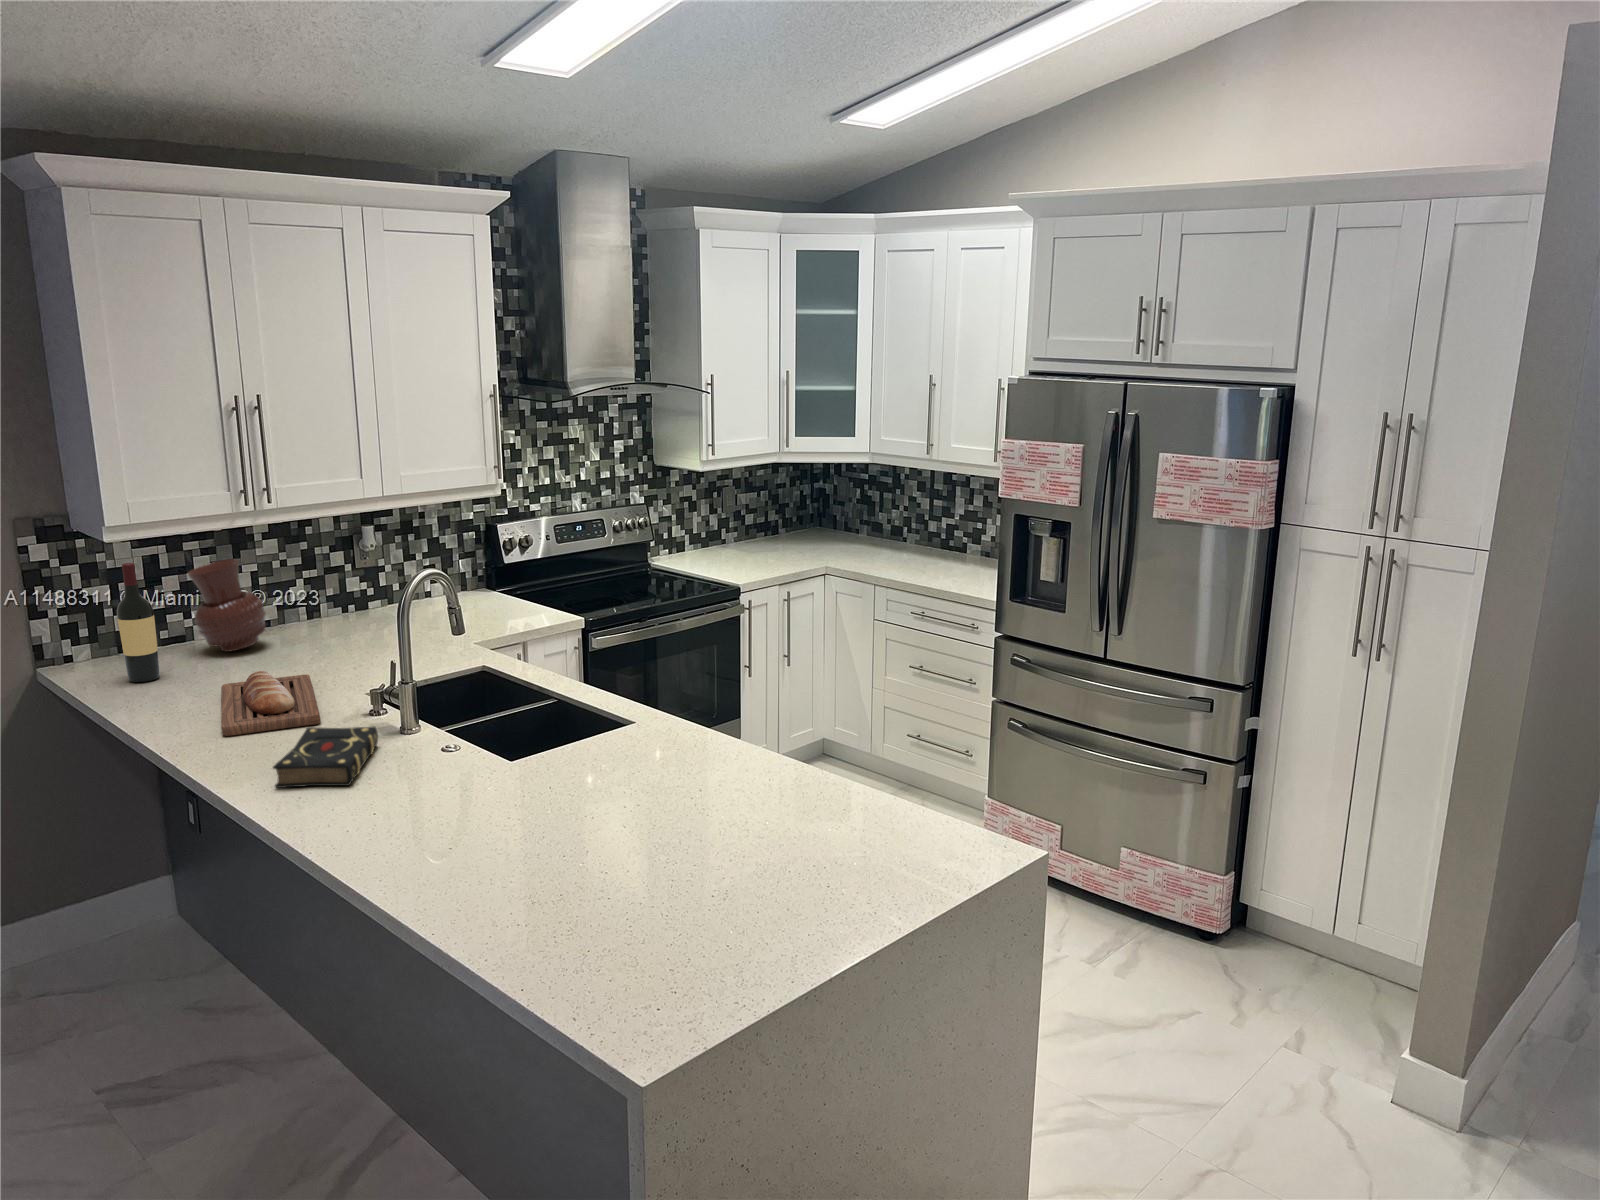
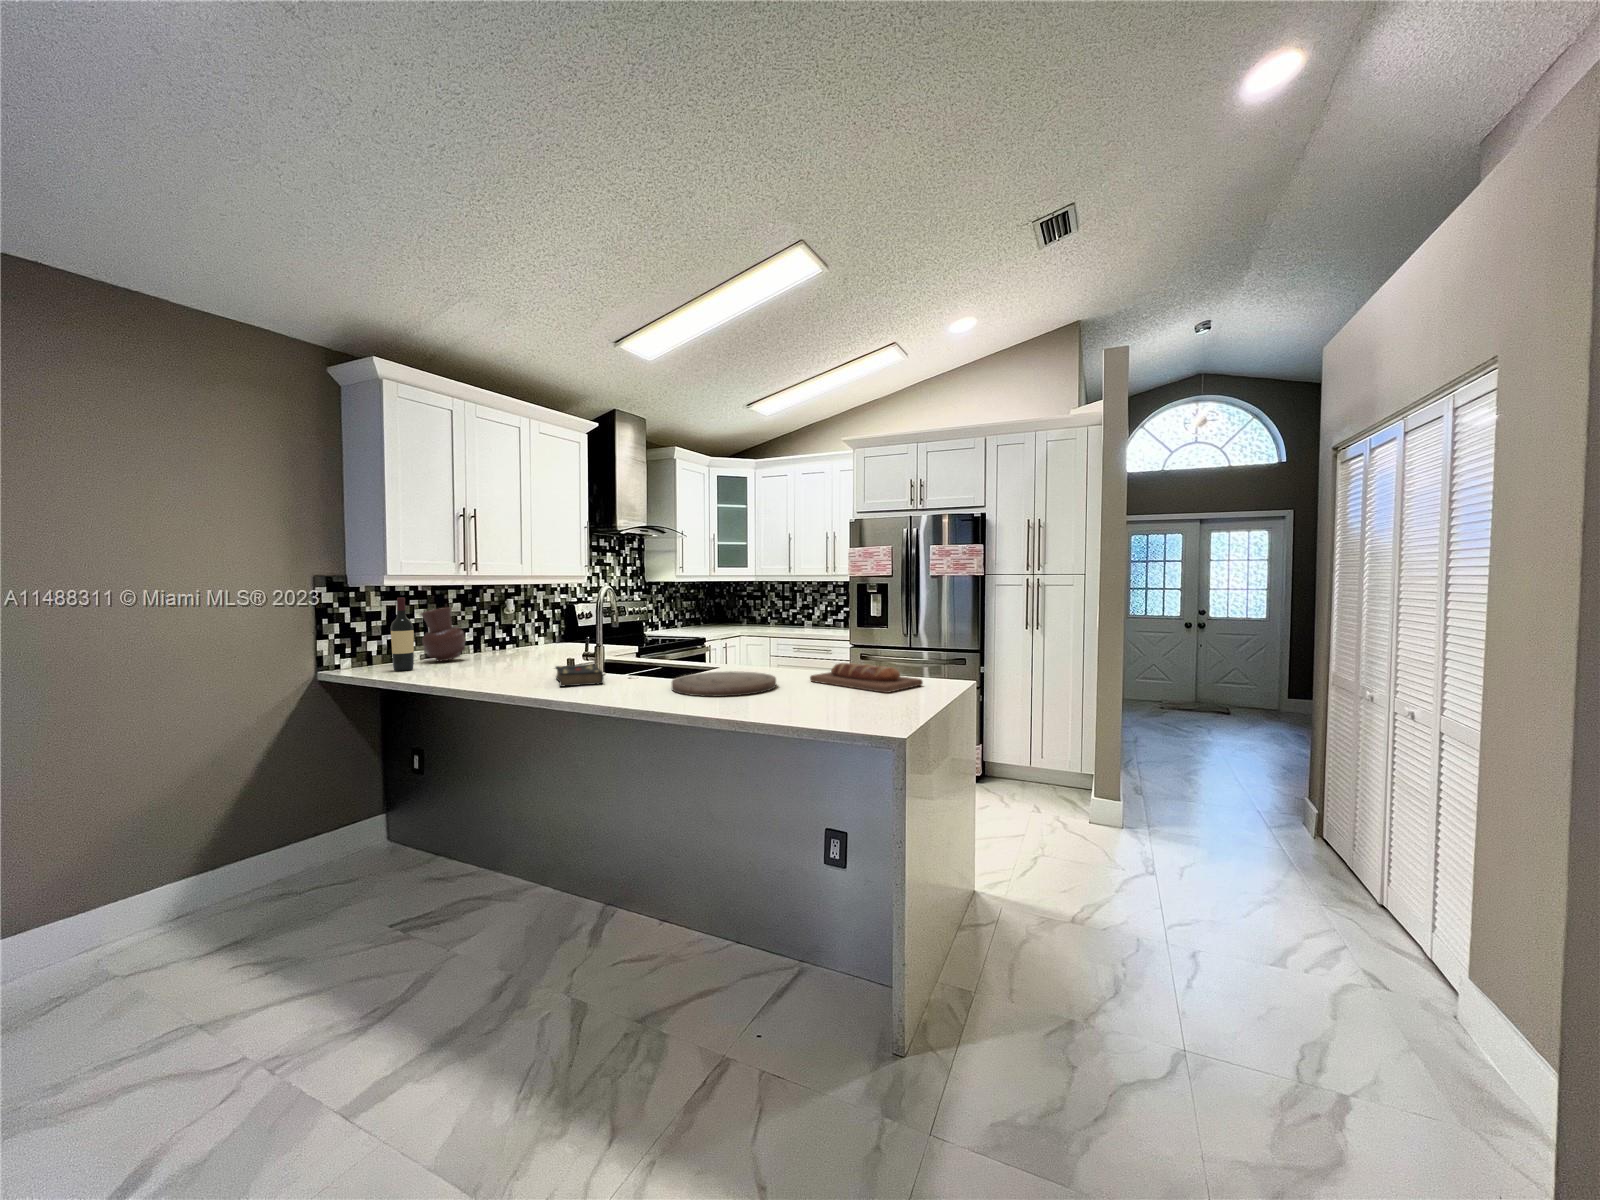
bread loaf: present [221,671,320,736] -> present [810,663,923,693]
cutting board: none [419,782,621,880] -> present [672,671,776,696]

